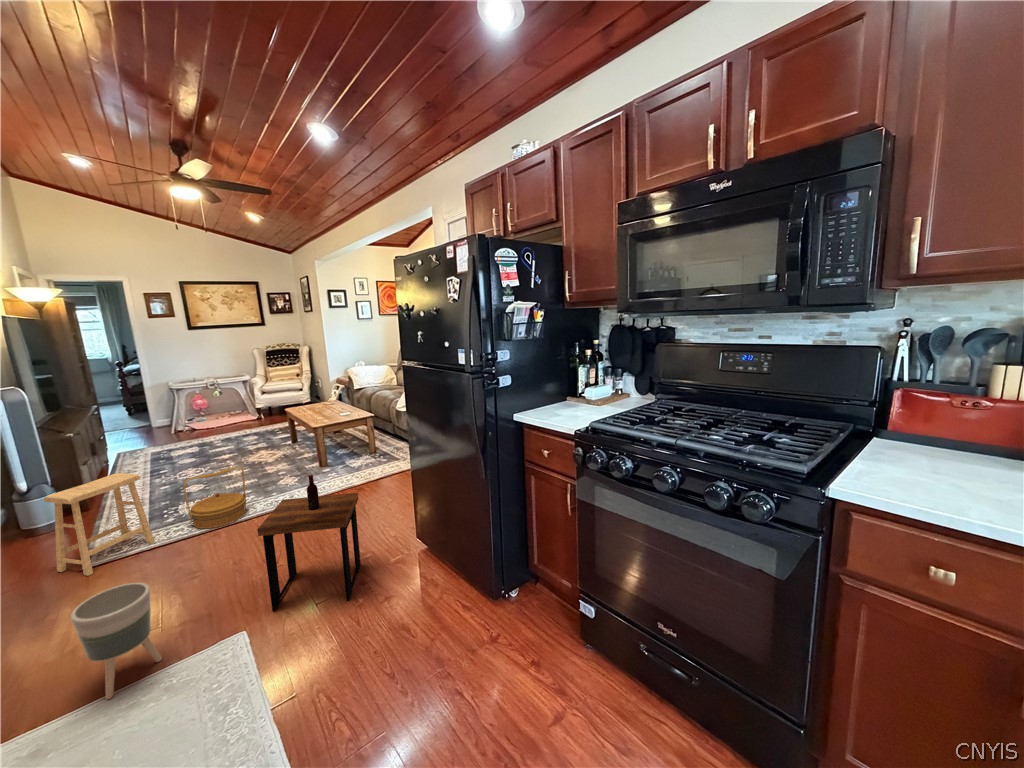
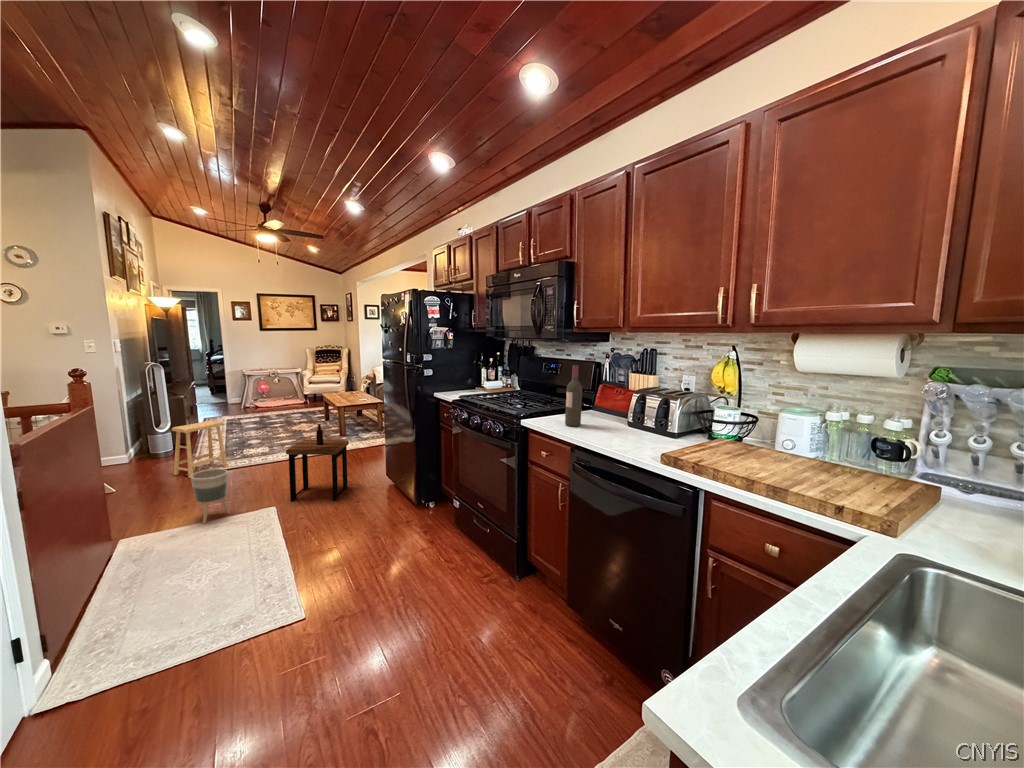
wine bottle: none [938,357,1003,495] -> present [565,365,582,426]
basket: present [183,466,246,529] -> none [248,425,286,463]

